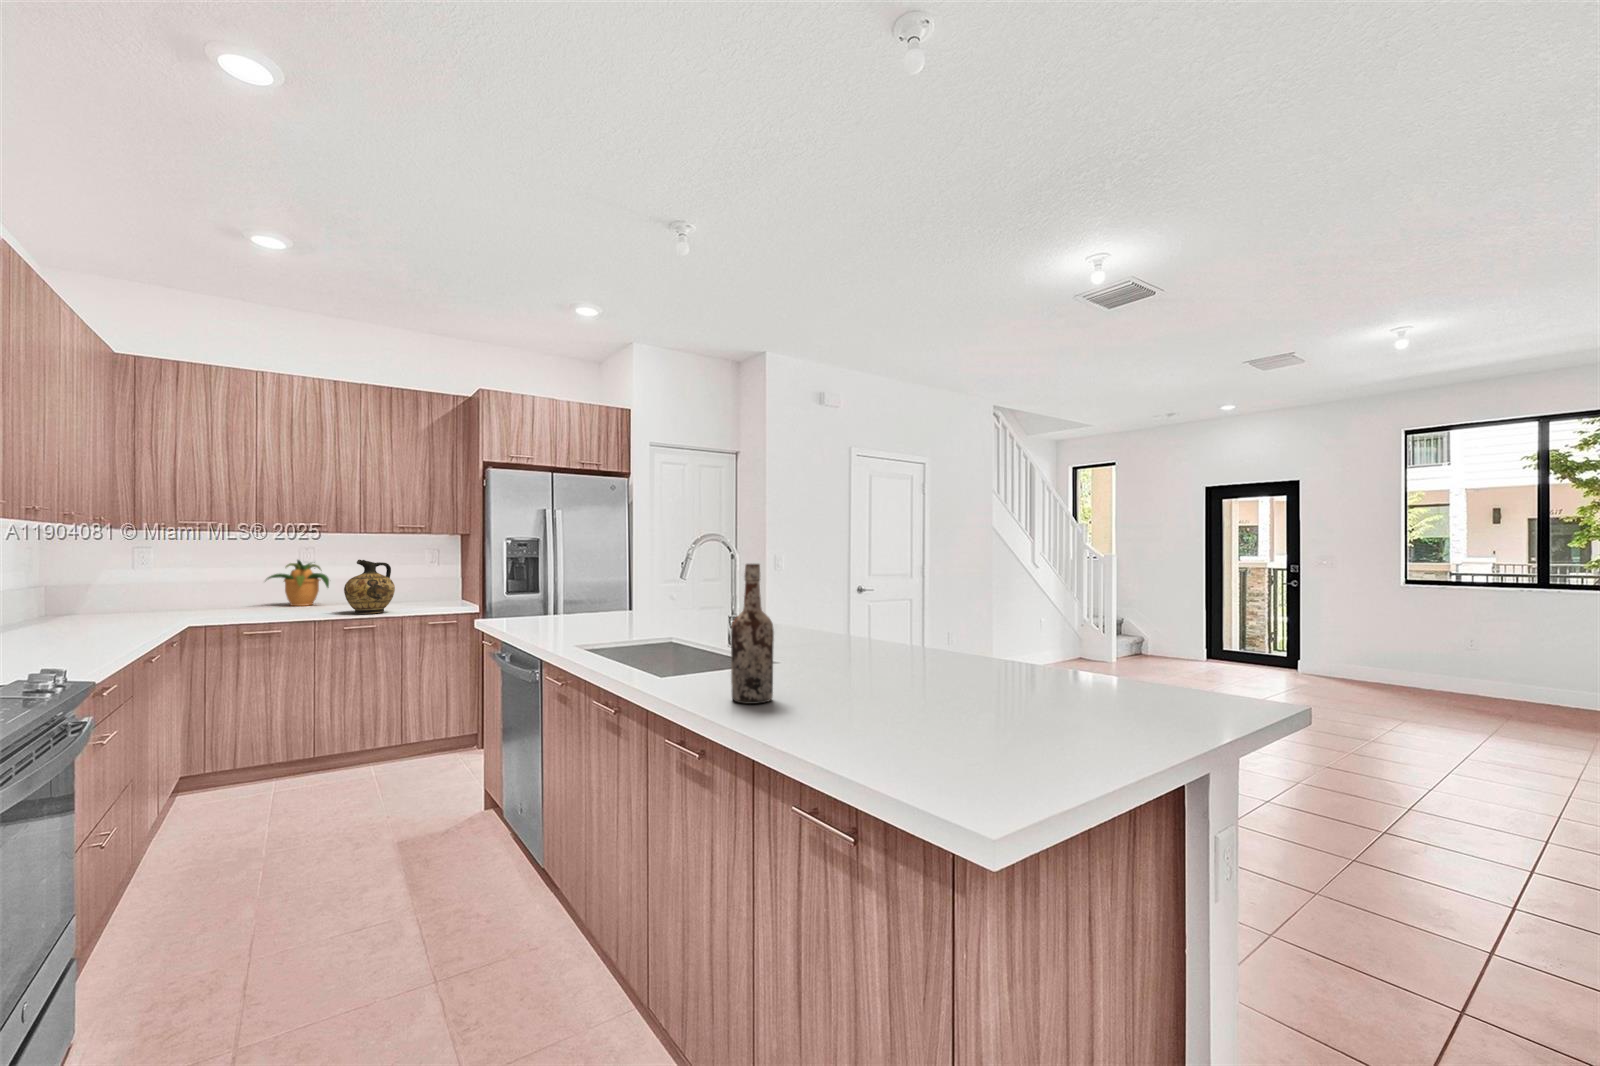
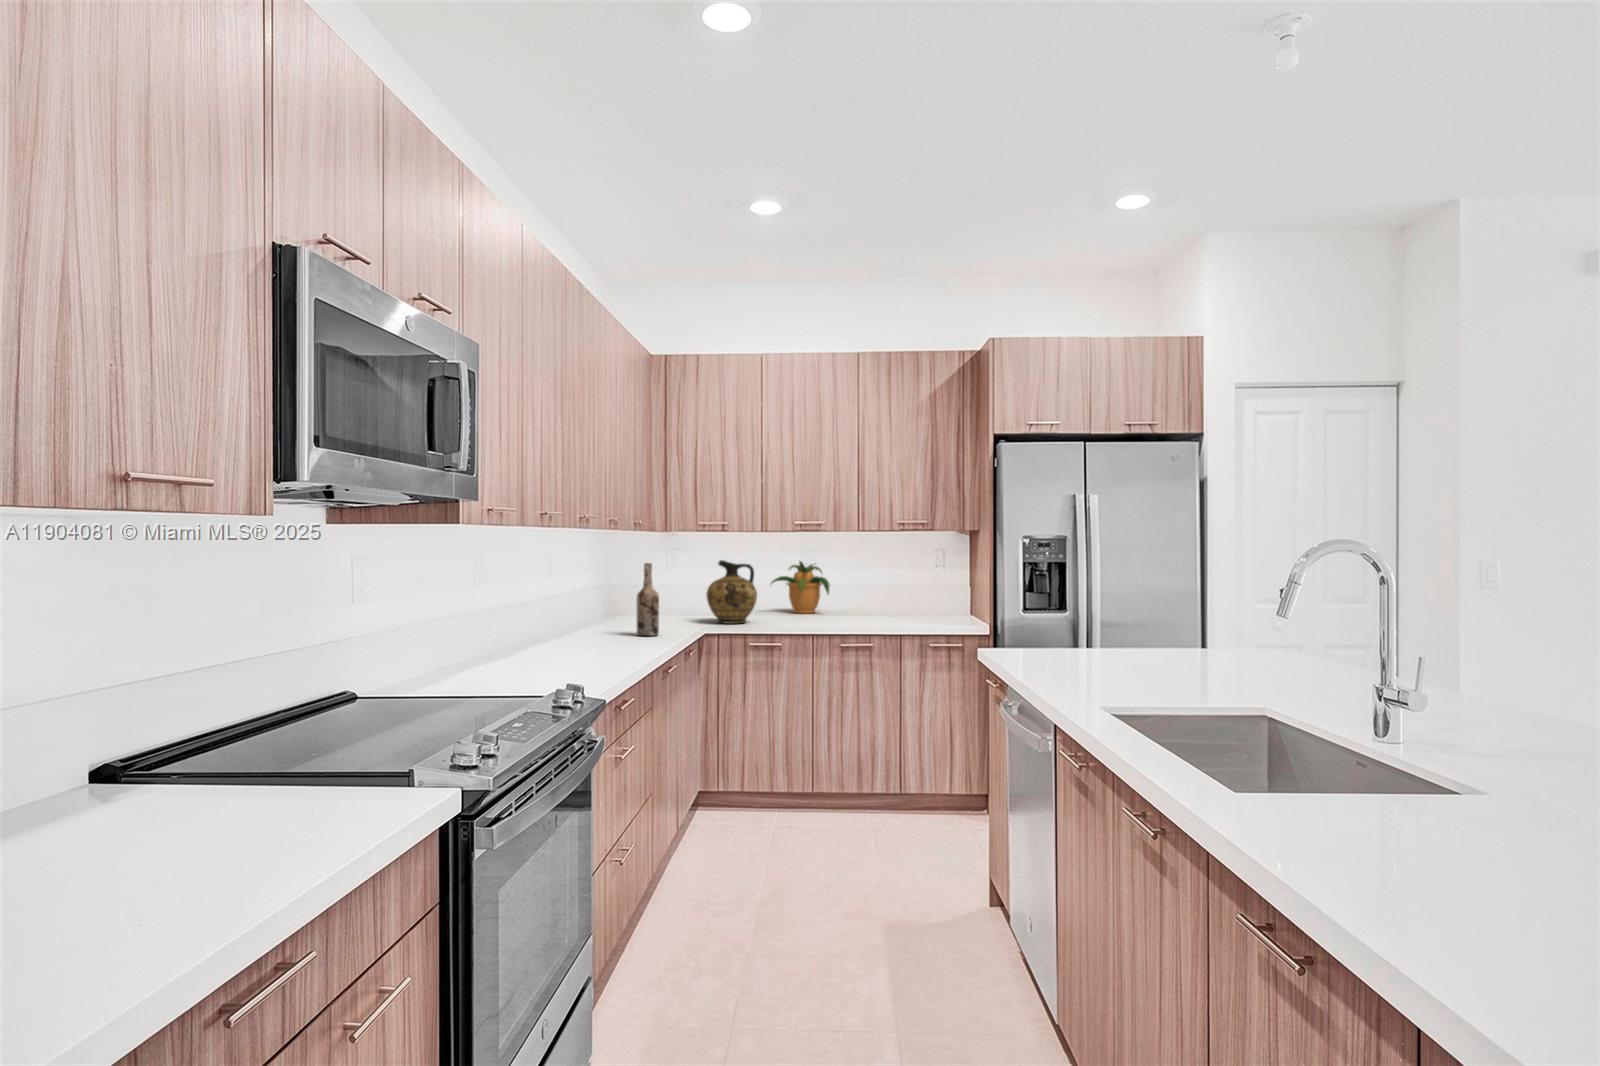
ceramic jug: present [344,560,395,614] -> present [706,560,757,623]
wine bottle: present [731,564,774,704] -> present [637,563,659,636]

